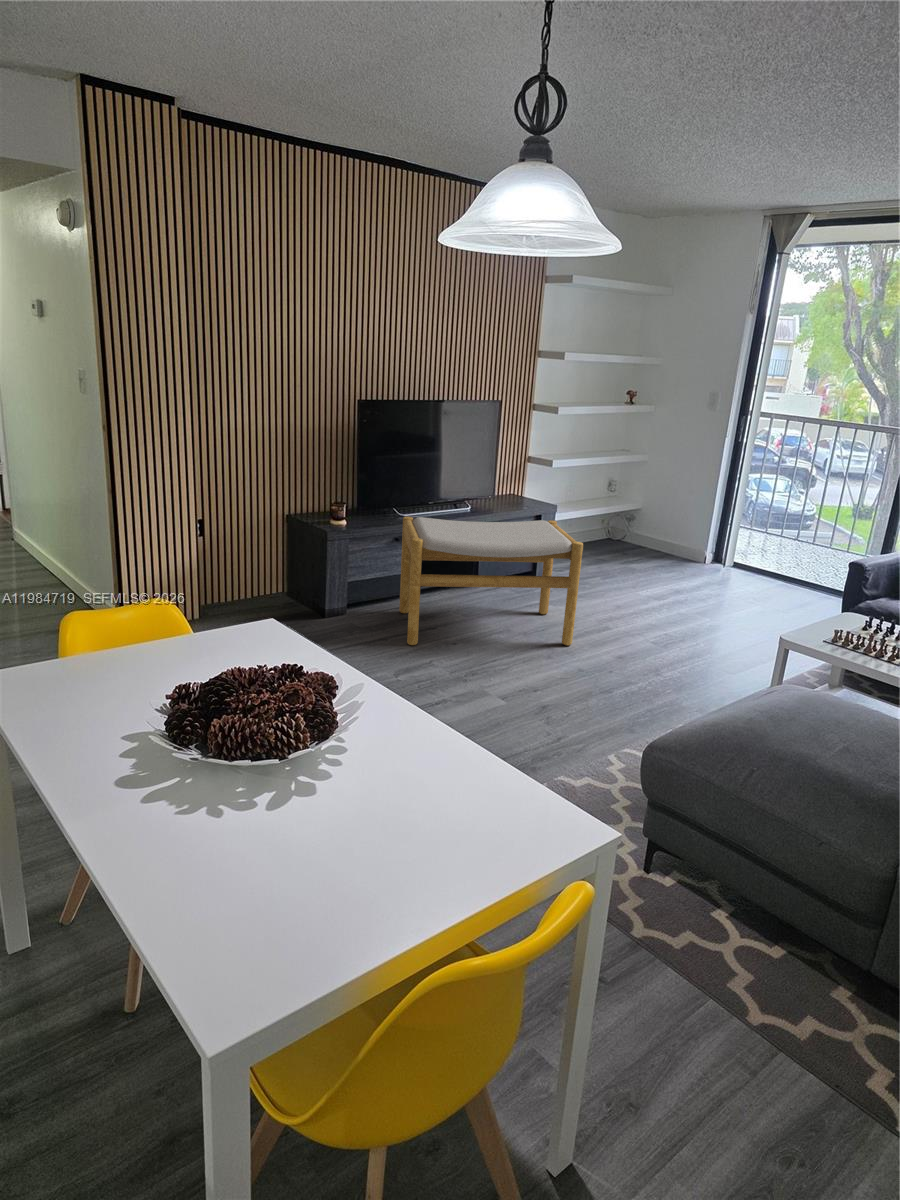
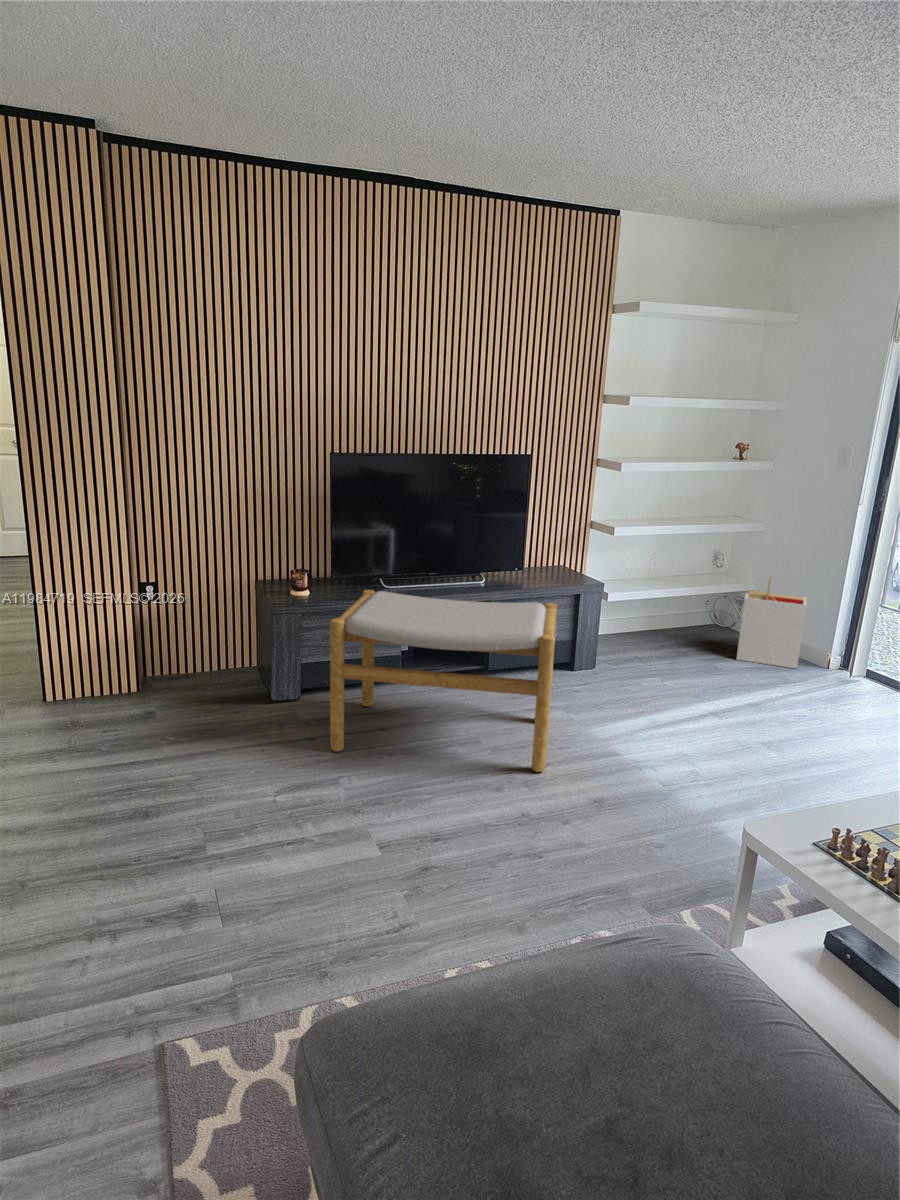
storage bin: none [640,496,694,566] -> present [737,577,807,668]

